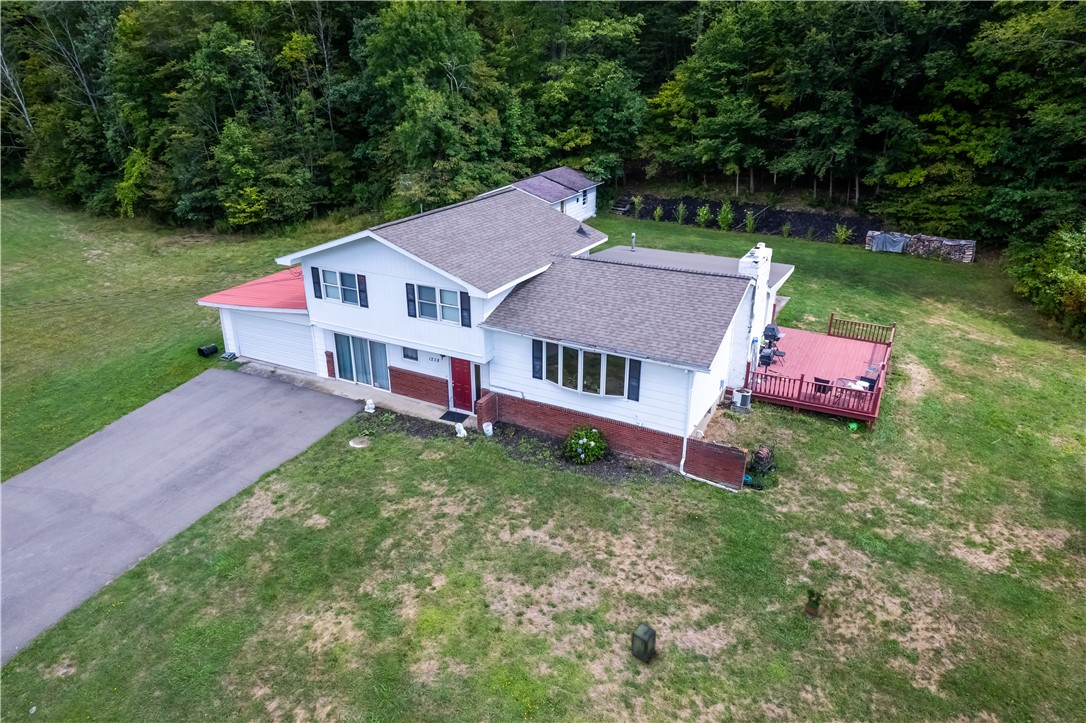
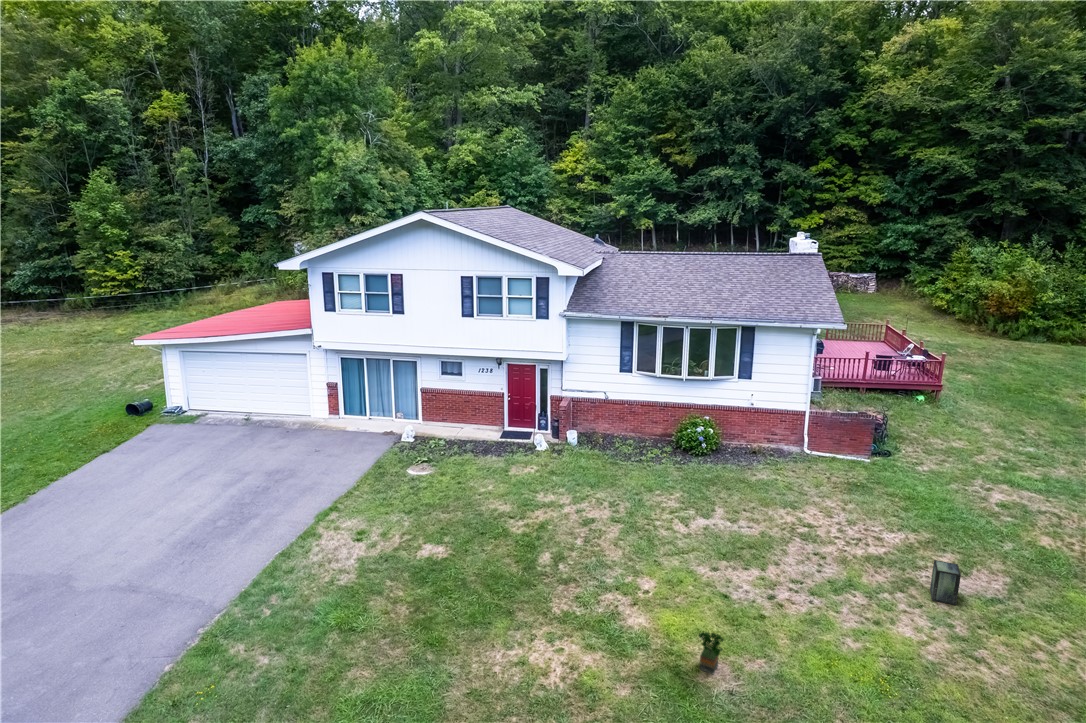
potted tree: present [804,589,824,618] -> present [699,632,724,674]

